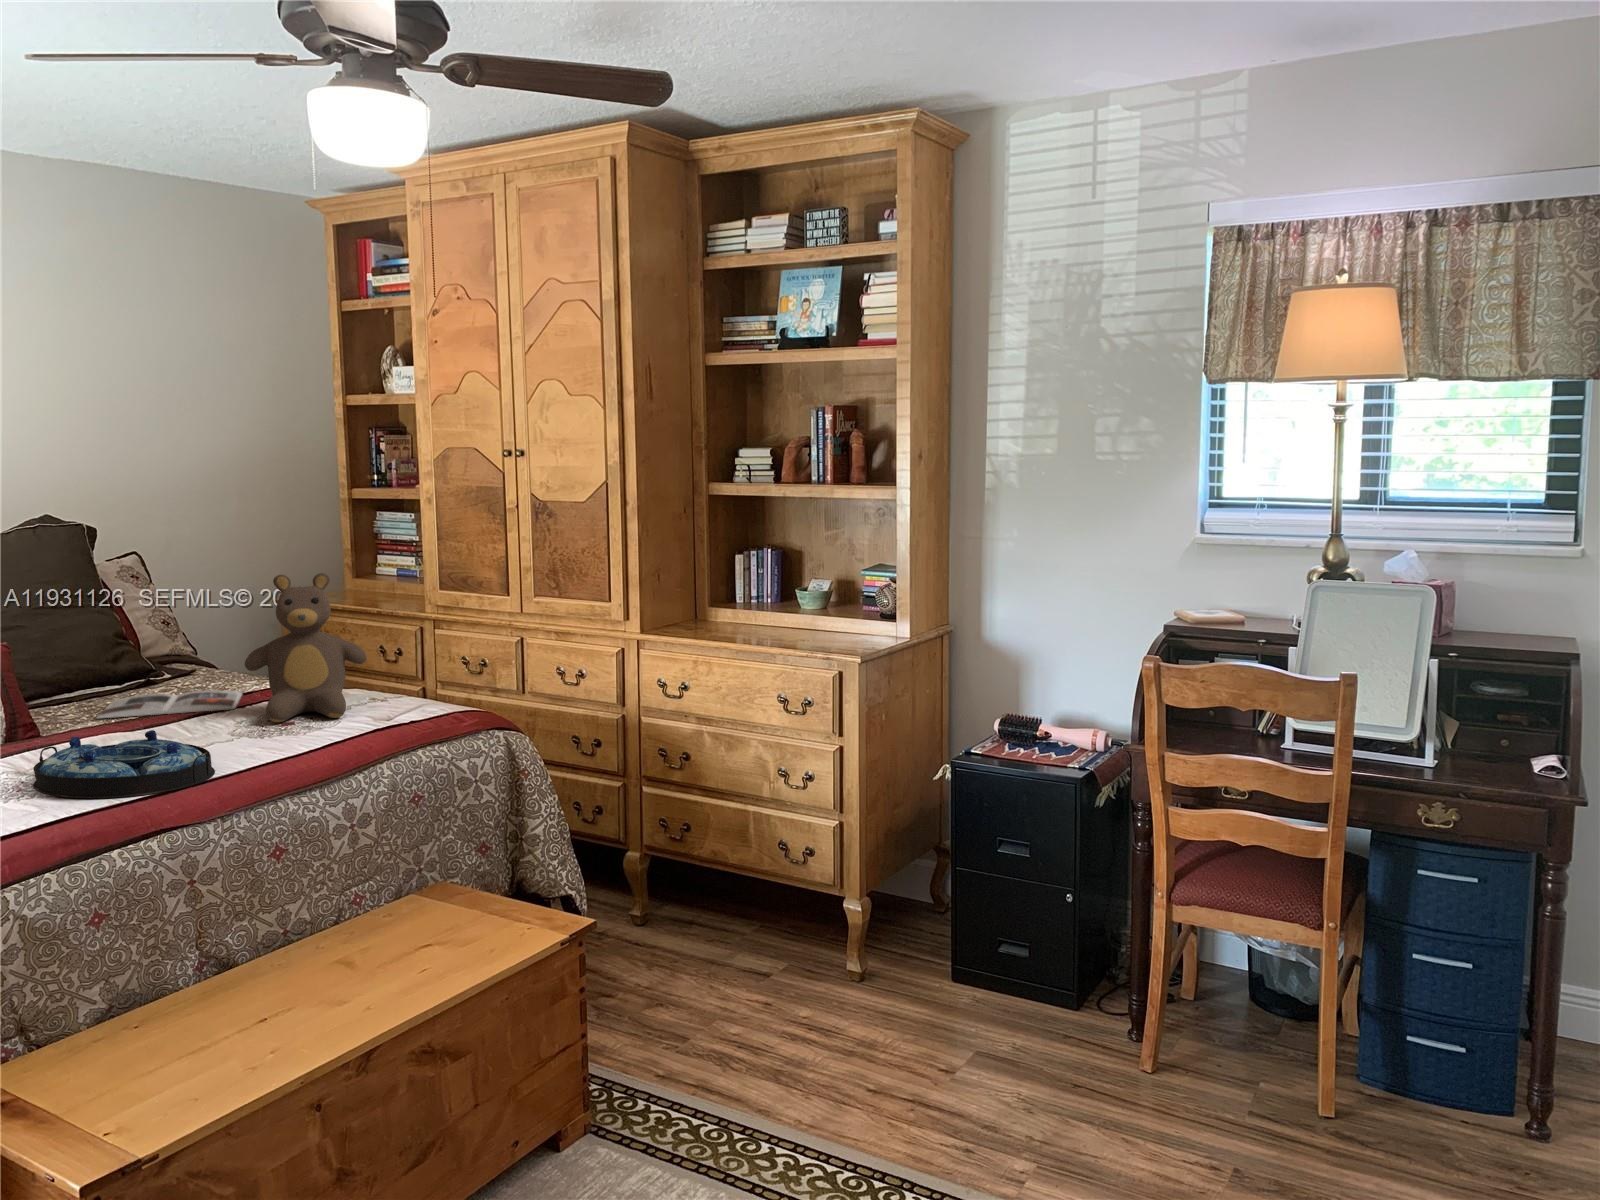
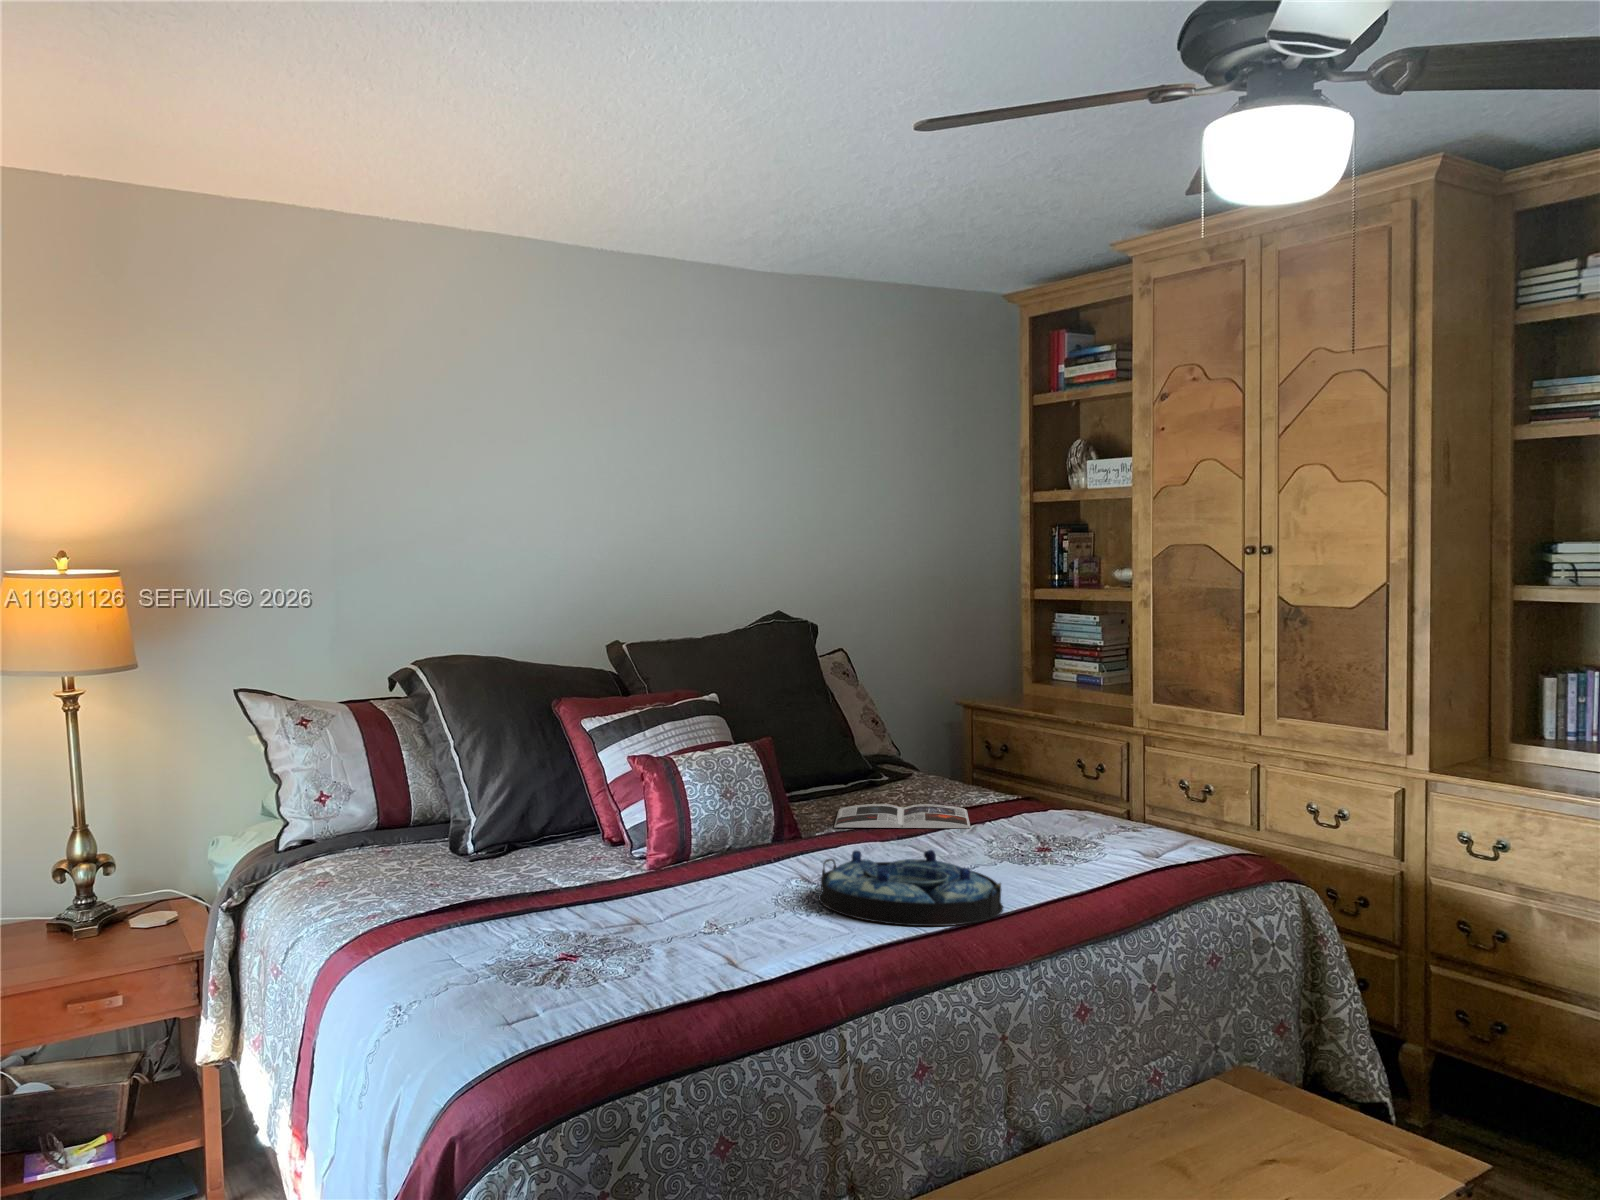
teddy bear: present [245,573,367,722] -> none [989,681,1120,849]

